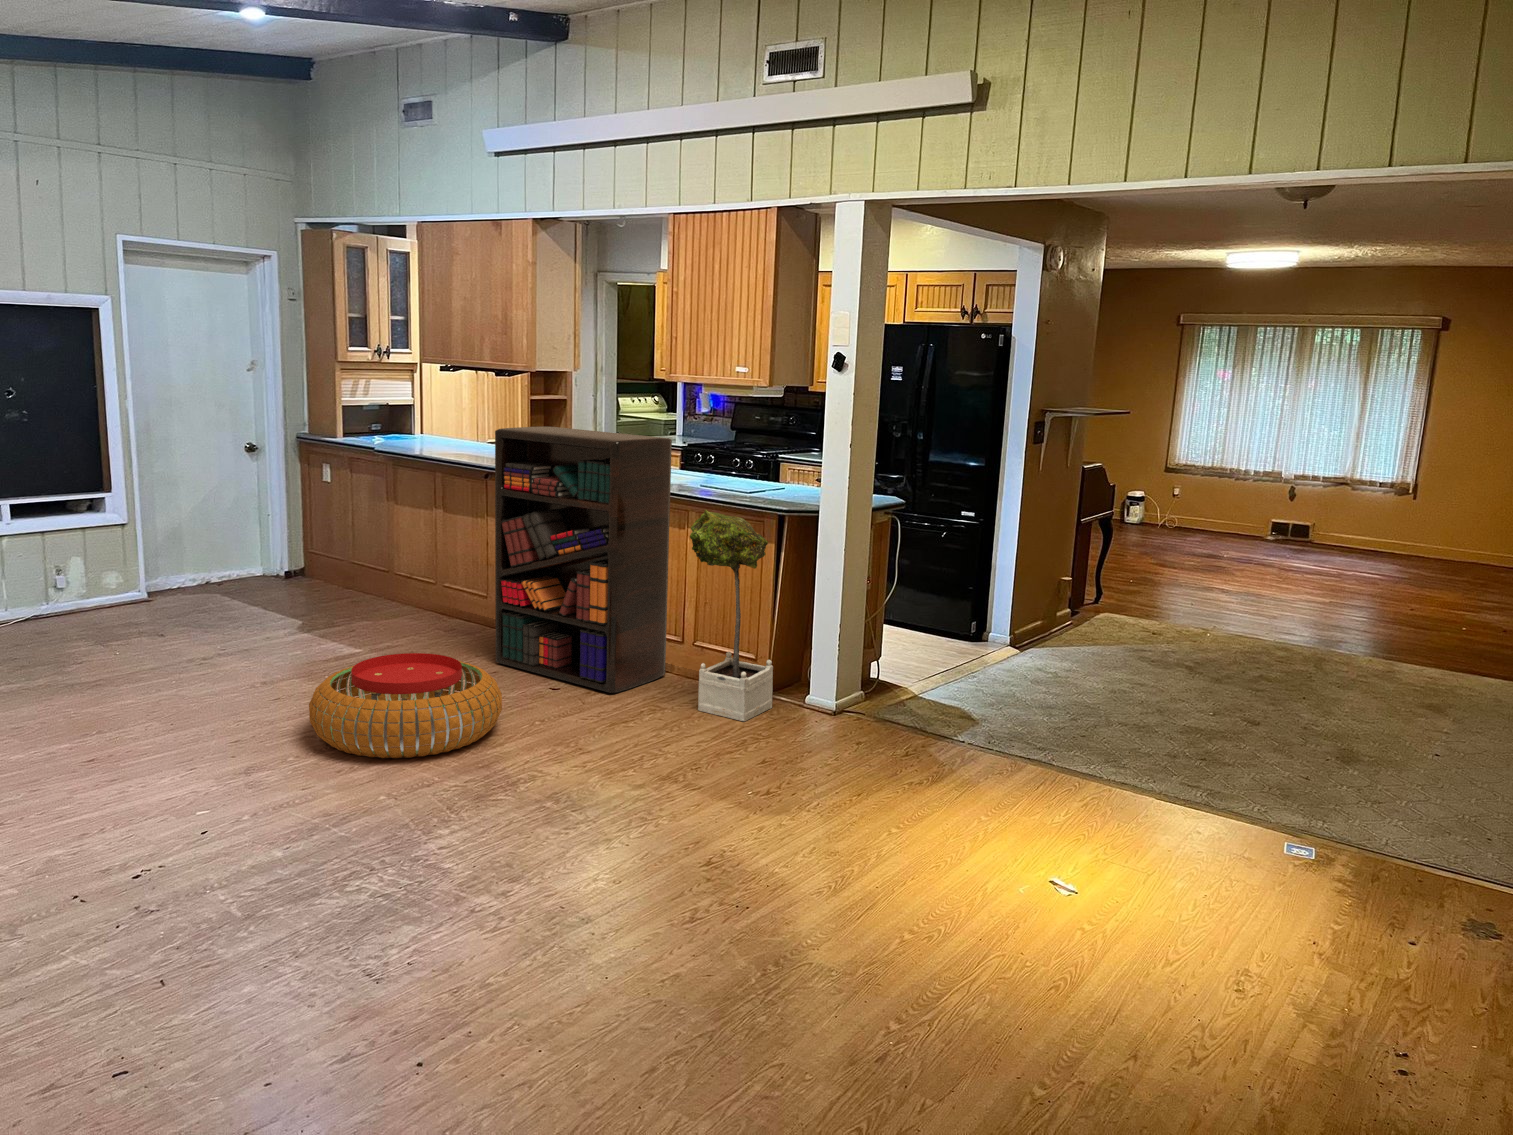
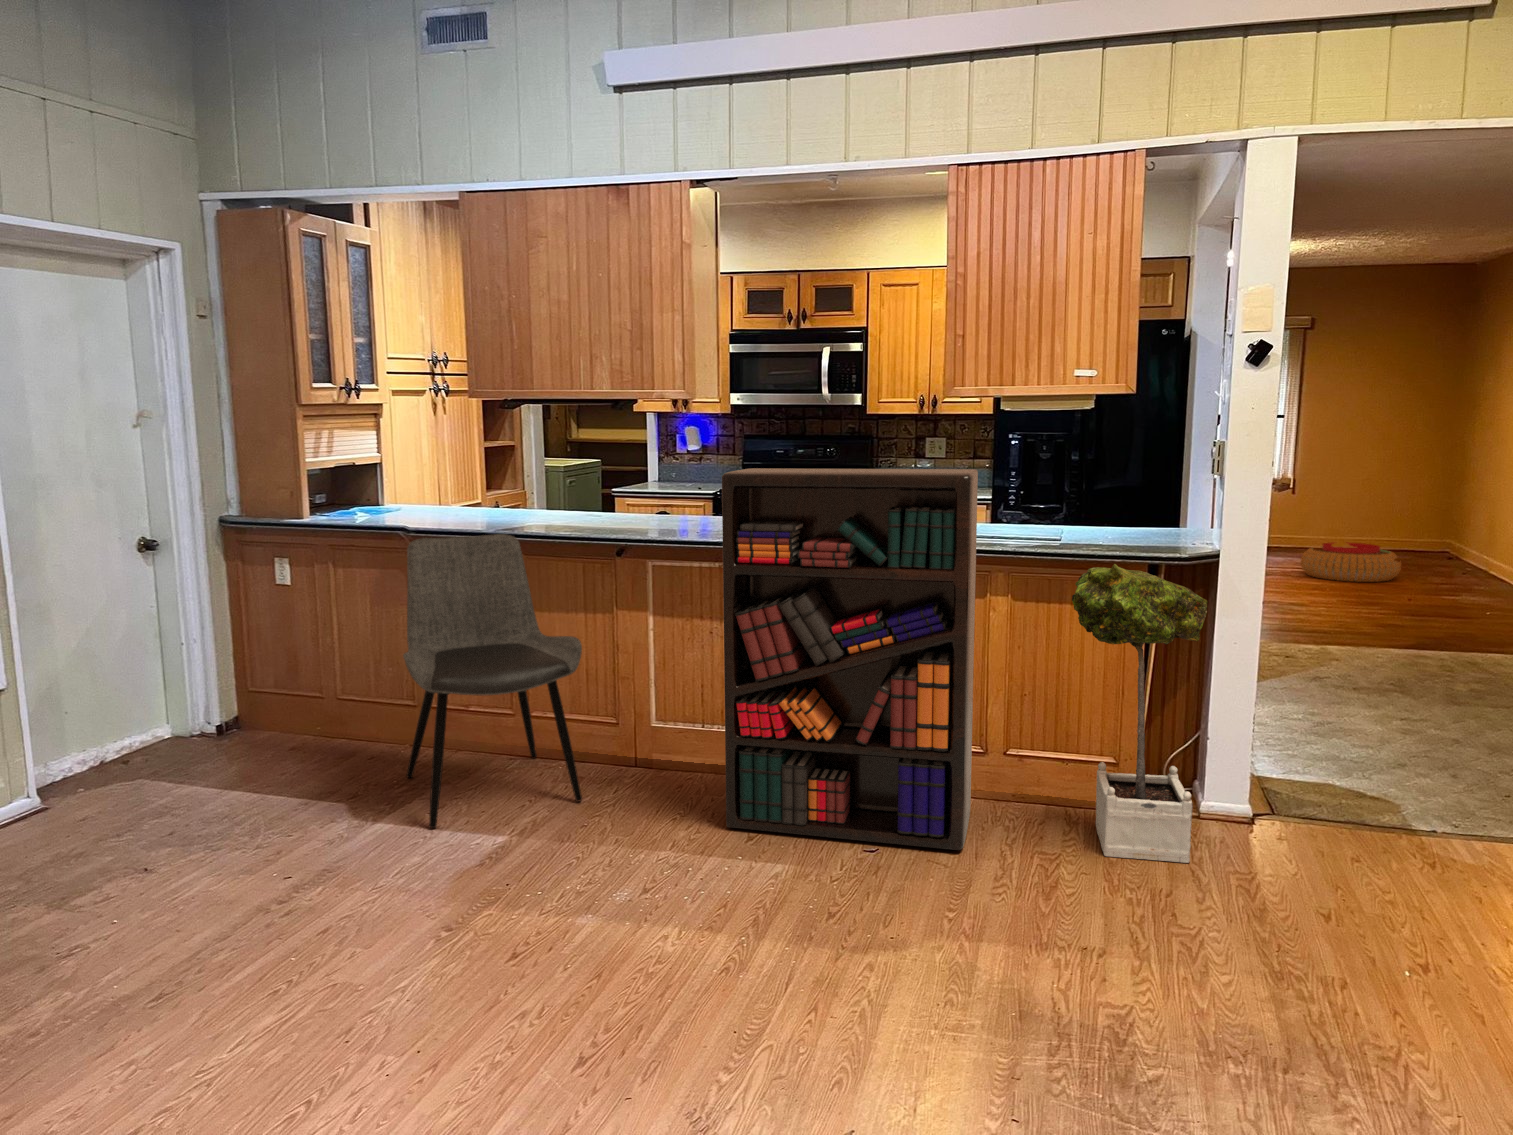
dining chair: none [327,458,448,638] -> present [403,534,583,828]
pouf: present [309,653,502,758] -> present [1300,542,1401,582]

